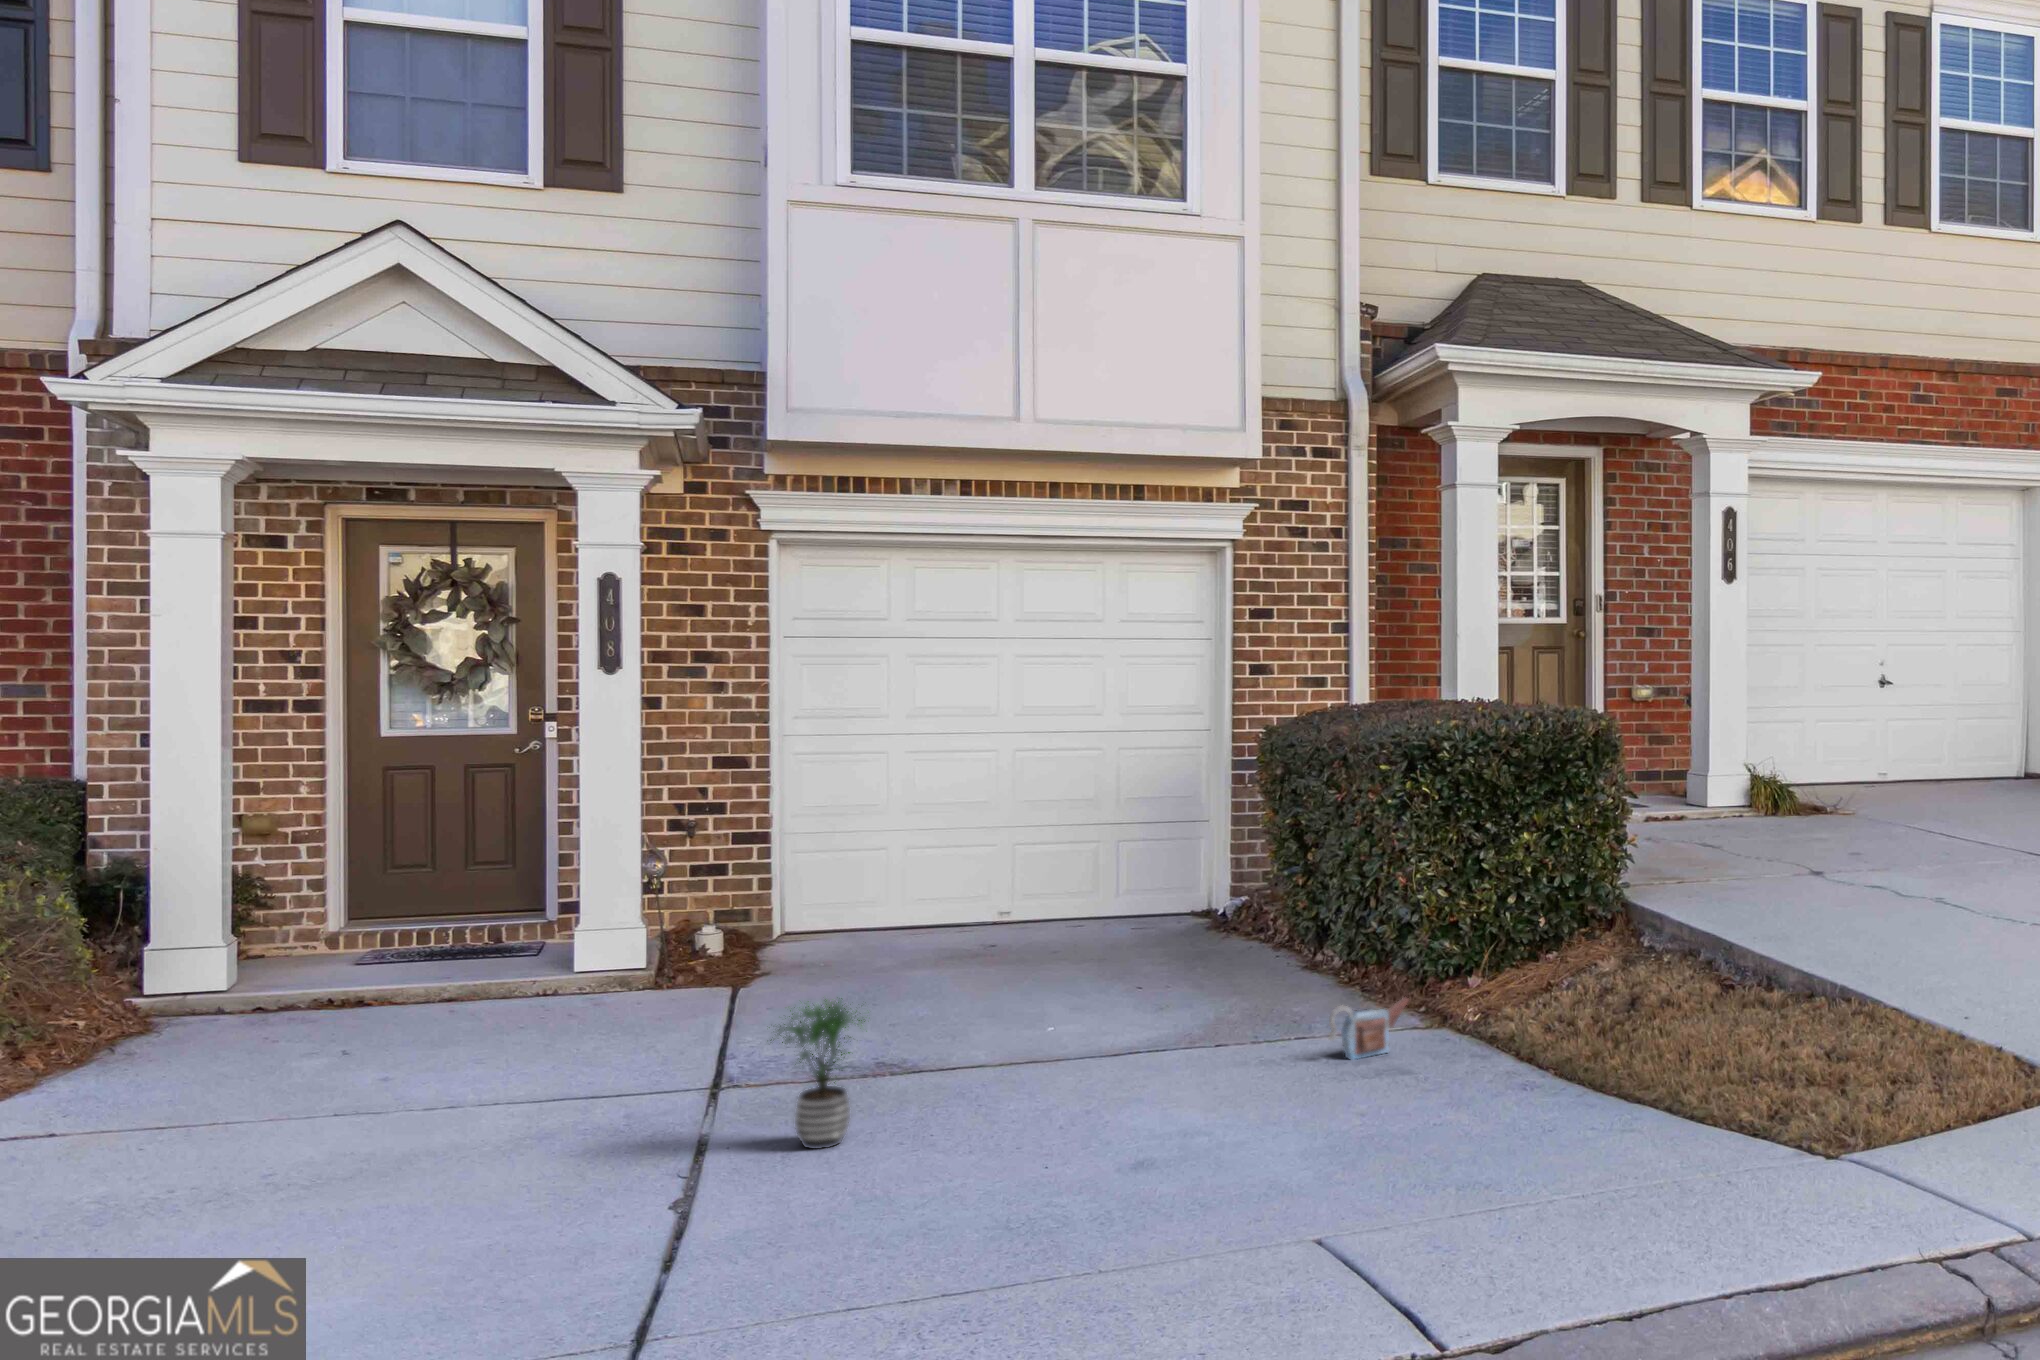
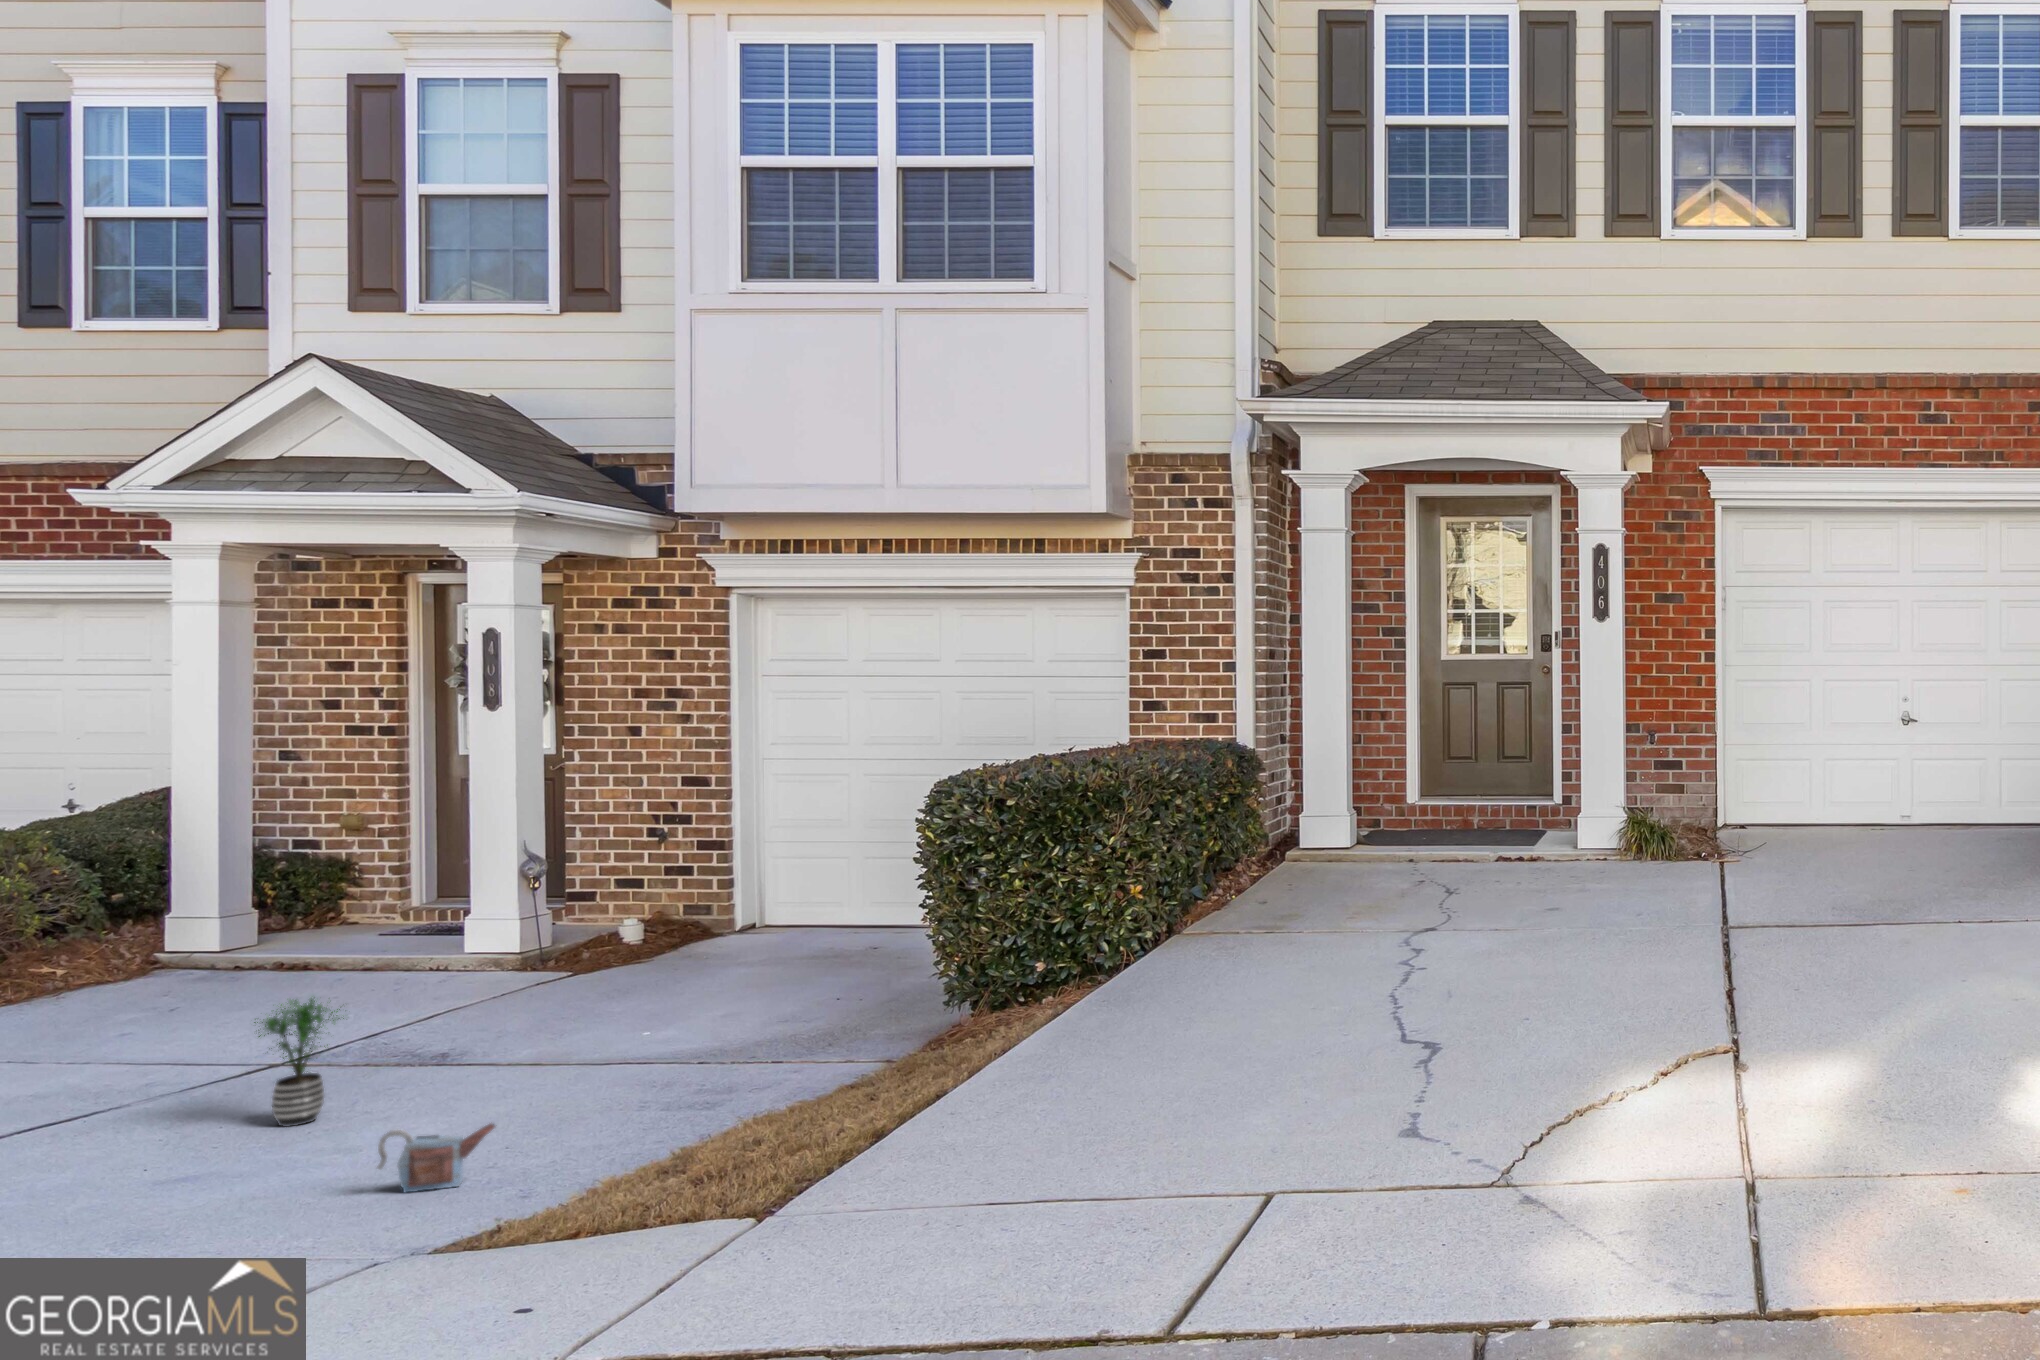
watering can: present [1329,997,1409,1060] -> present [378,1124,495,1192]

